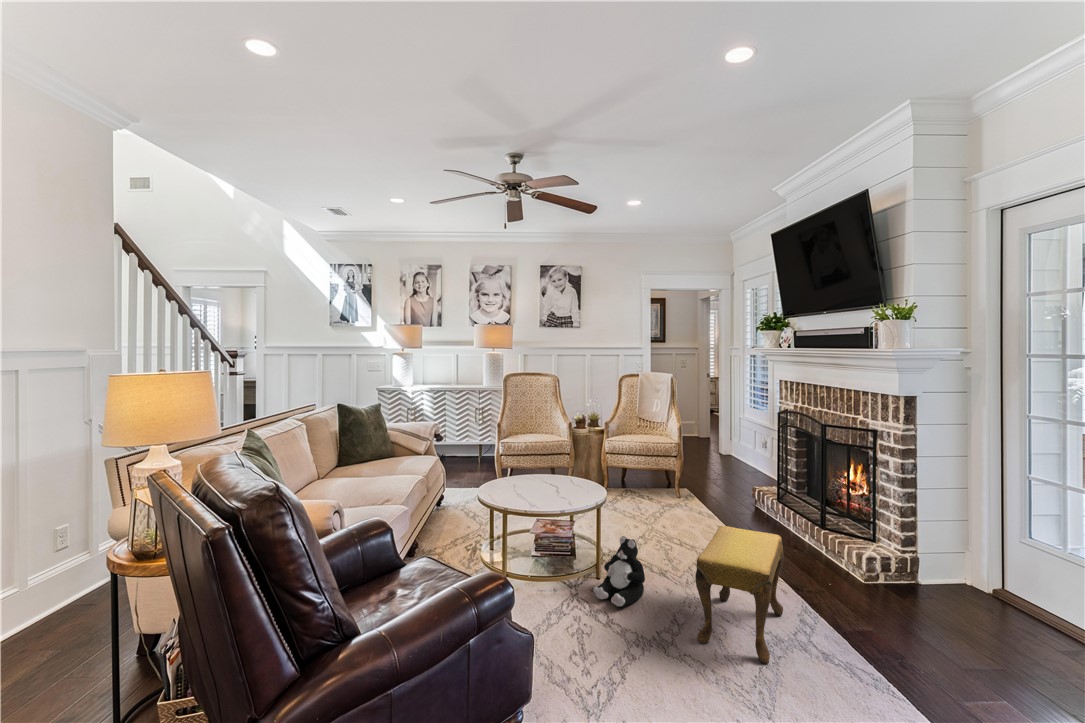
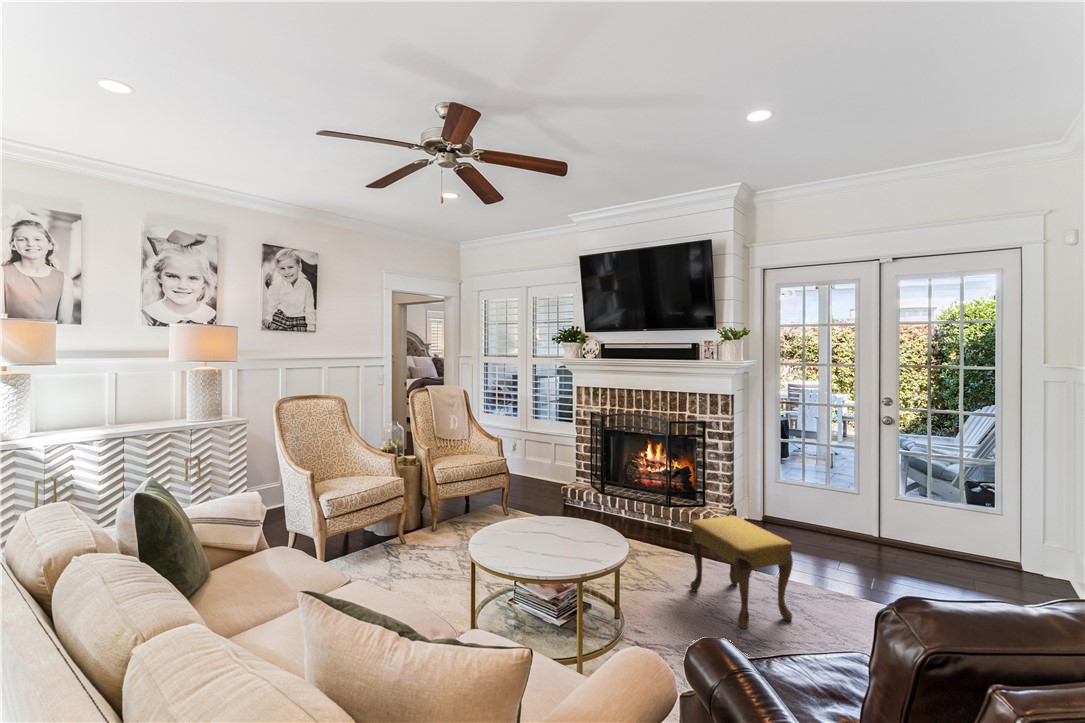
plush toy: present [593,536,645,607] -> none [613,558,668,634]

